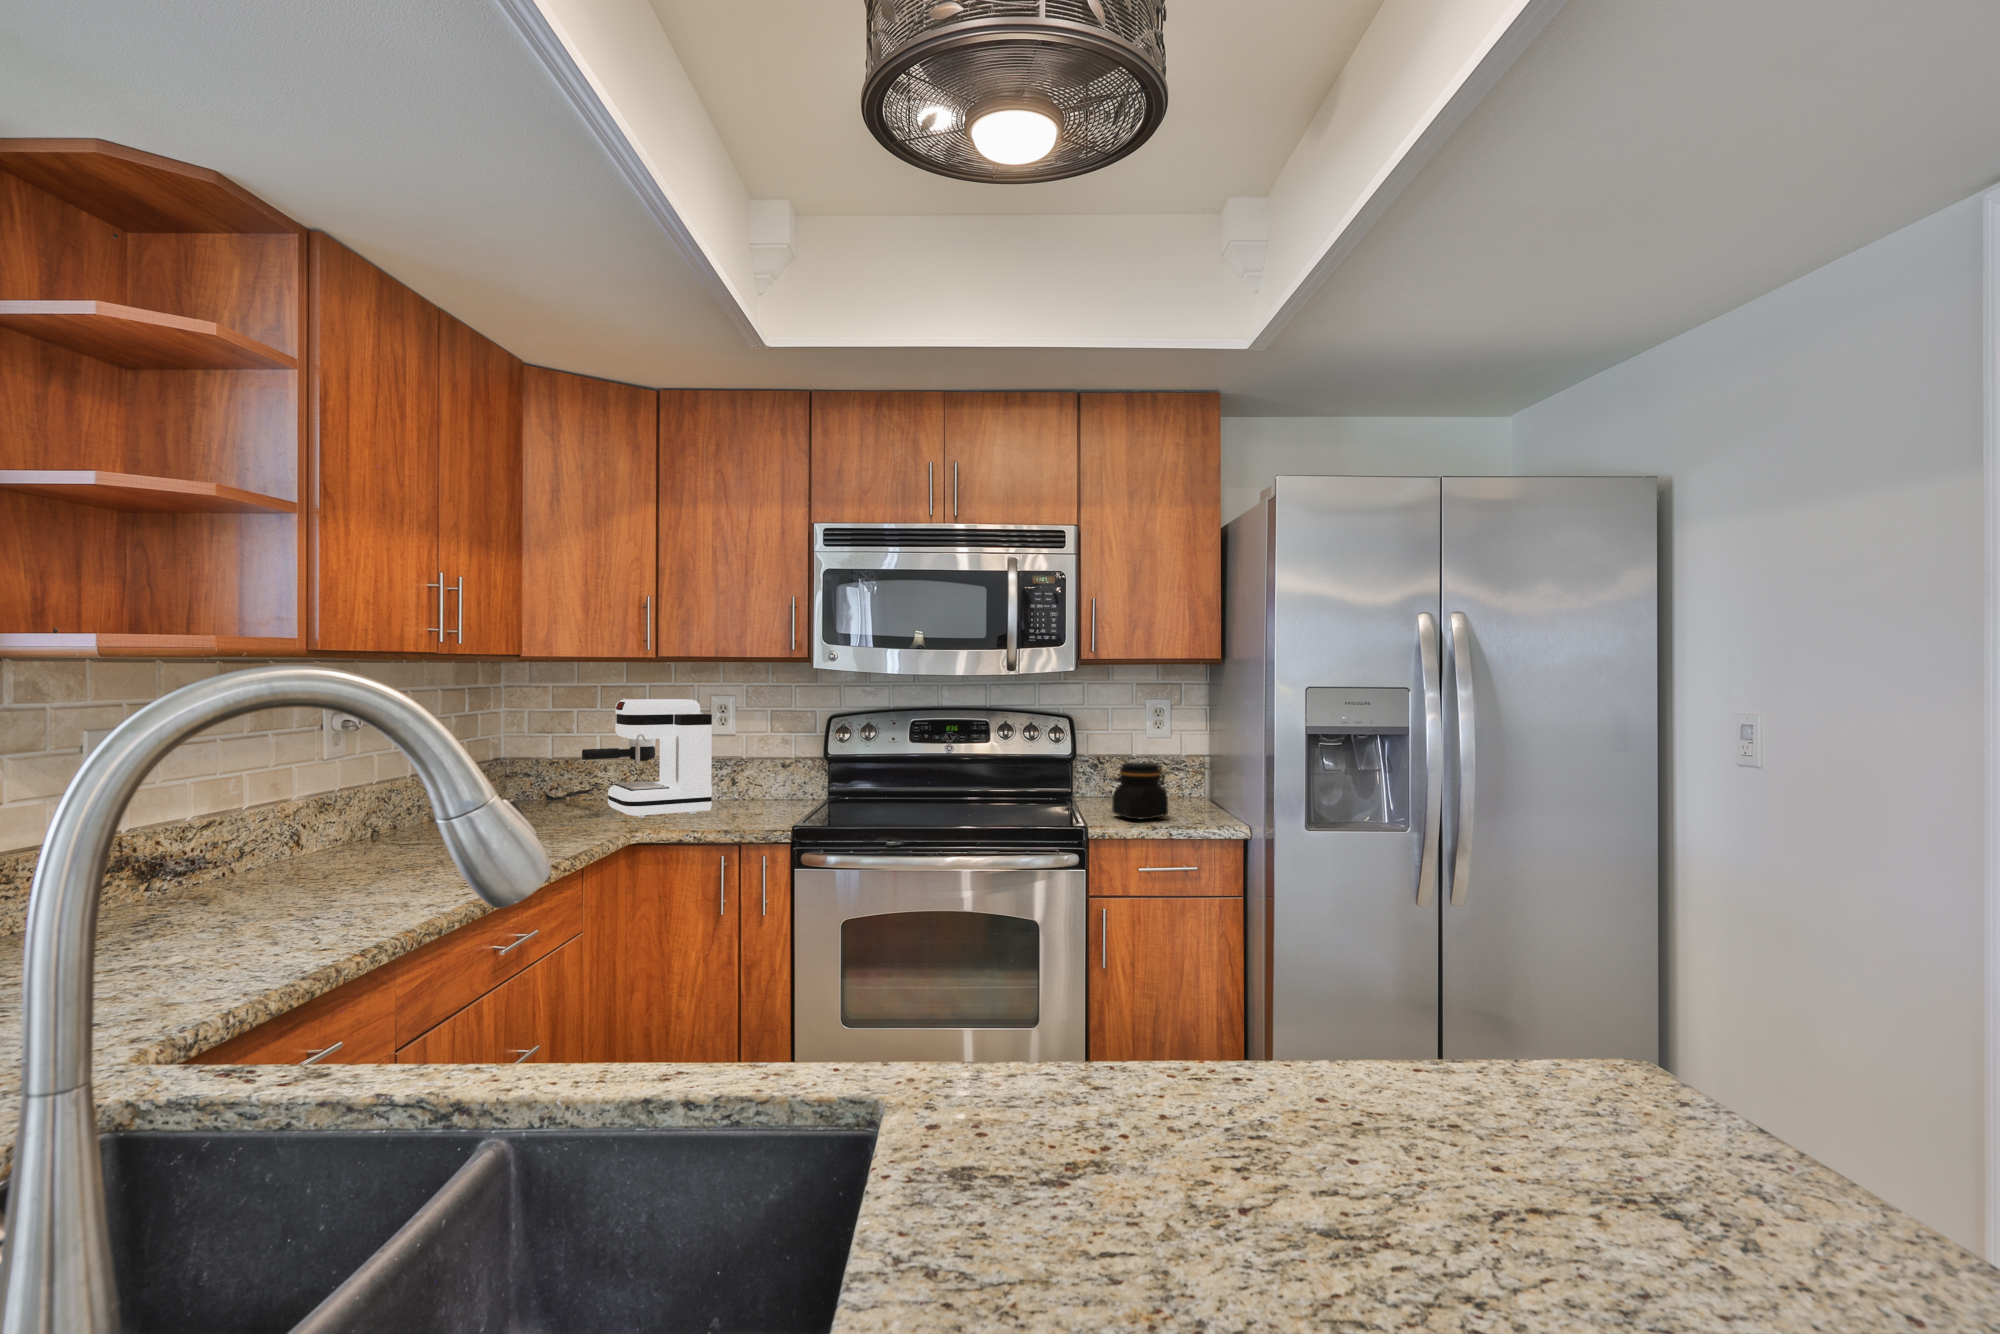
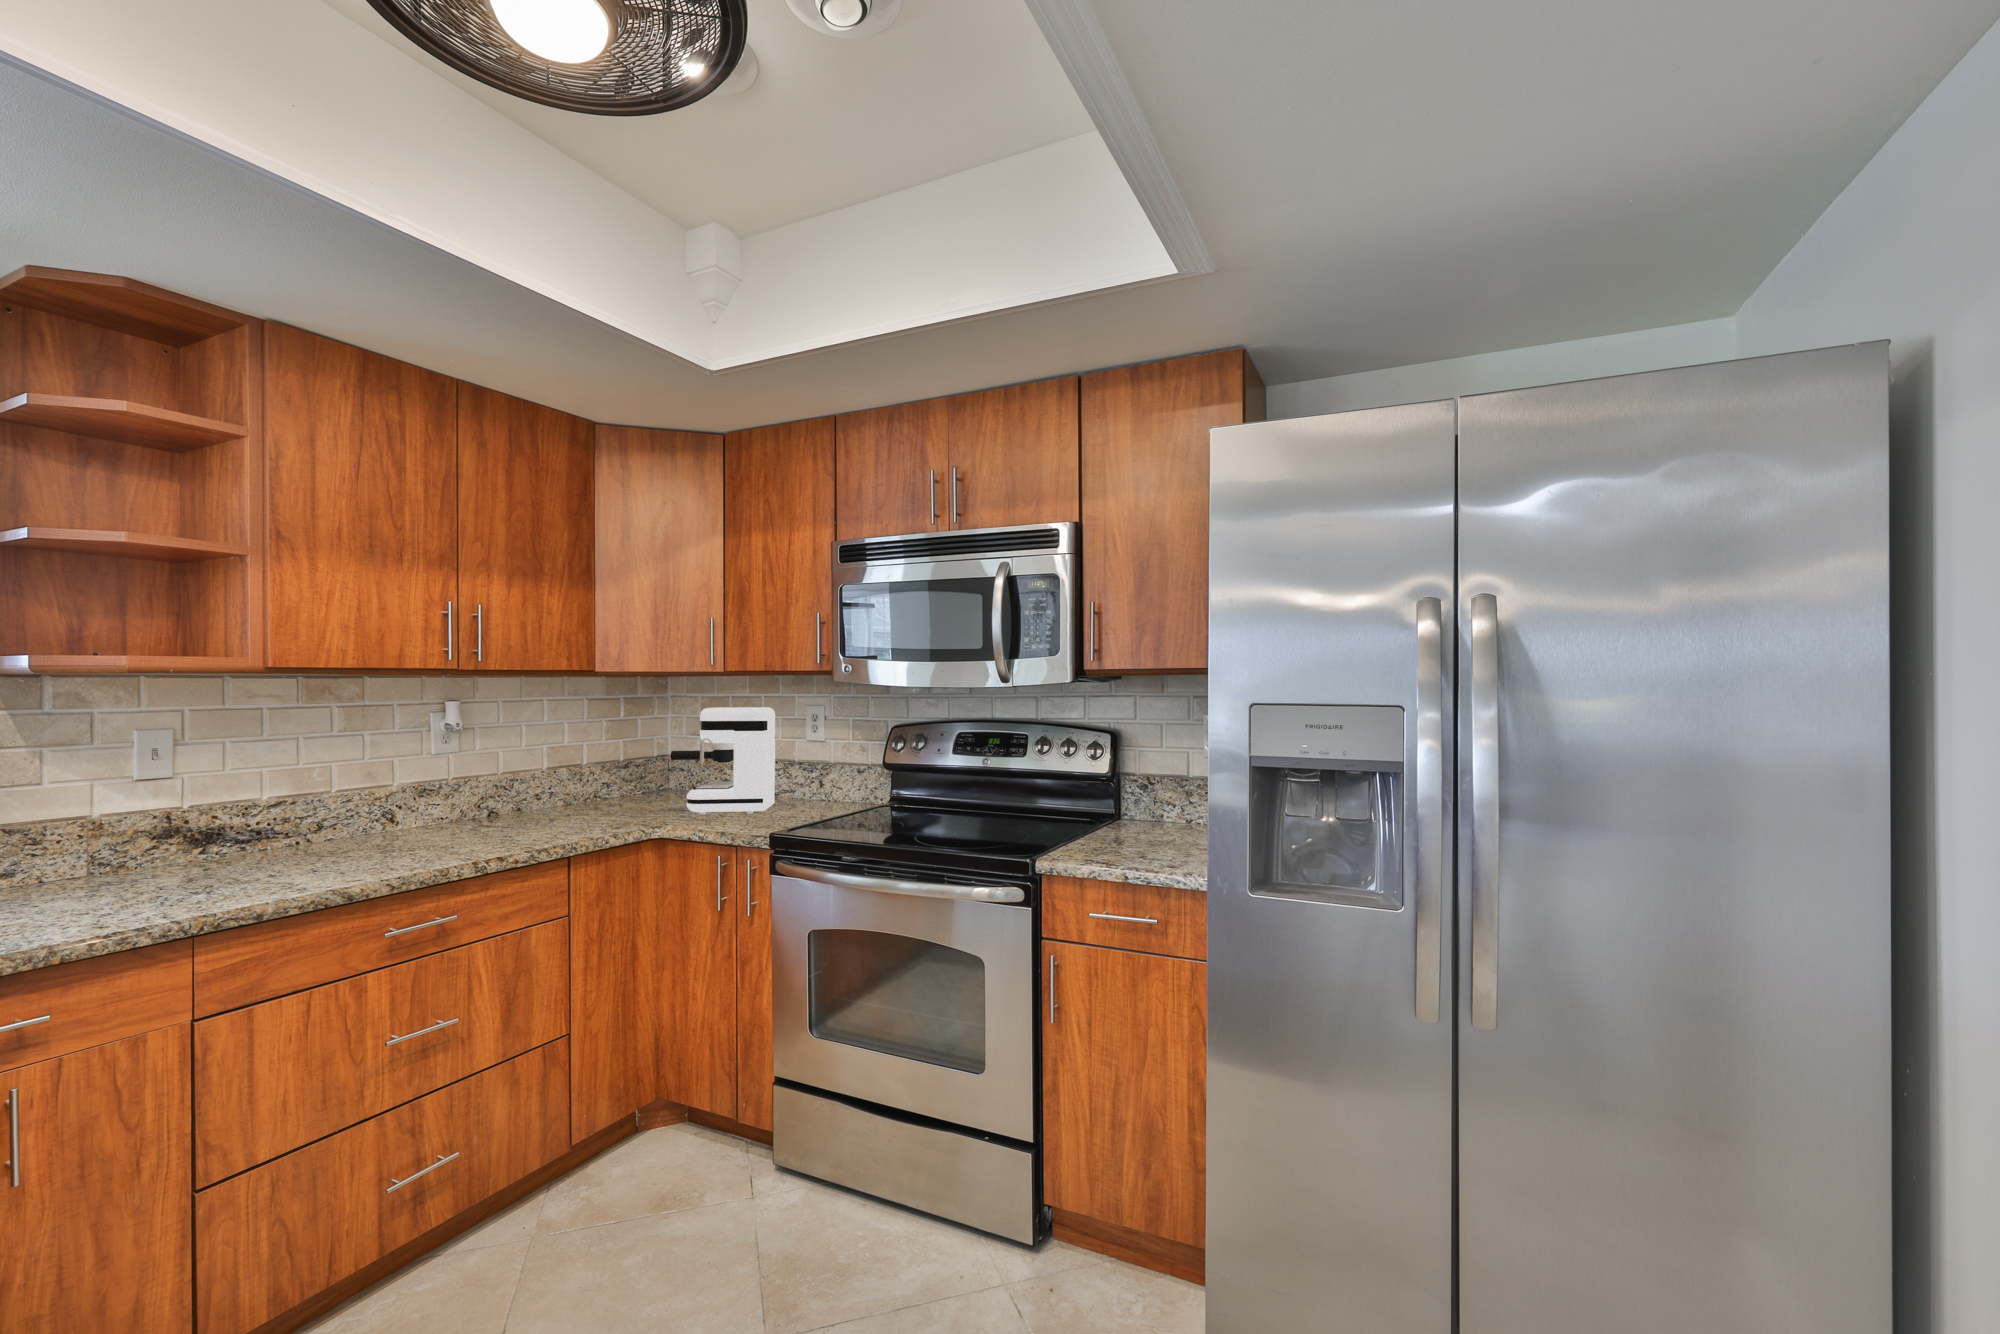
jar: present [1112,763,1168,819] -> none [1101,785,1176,857]

